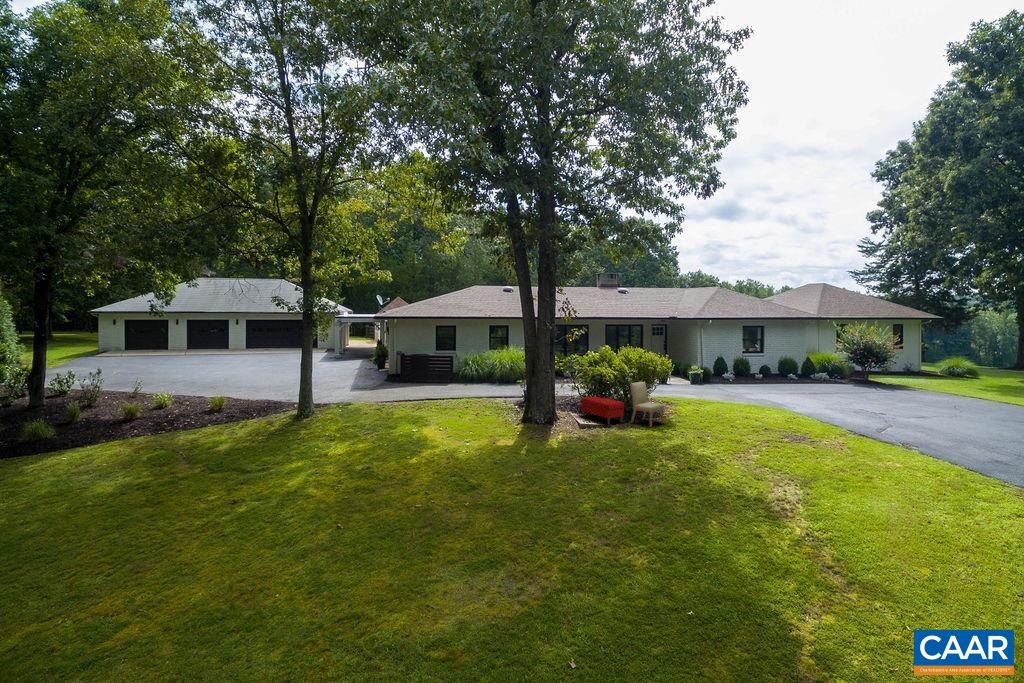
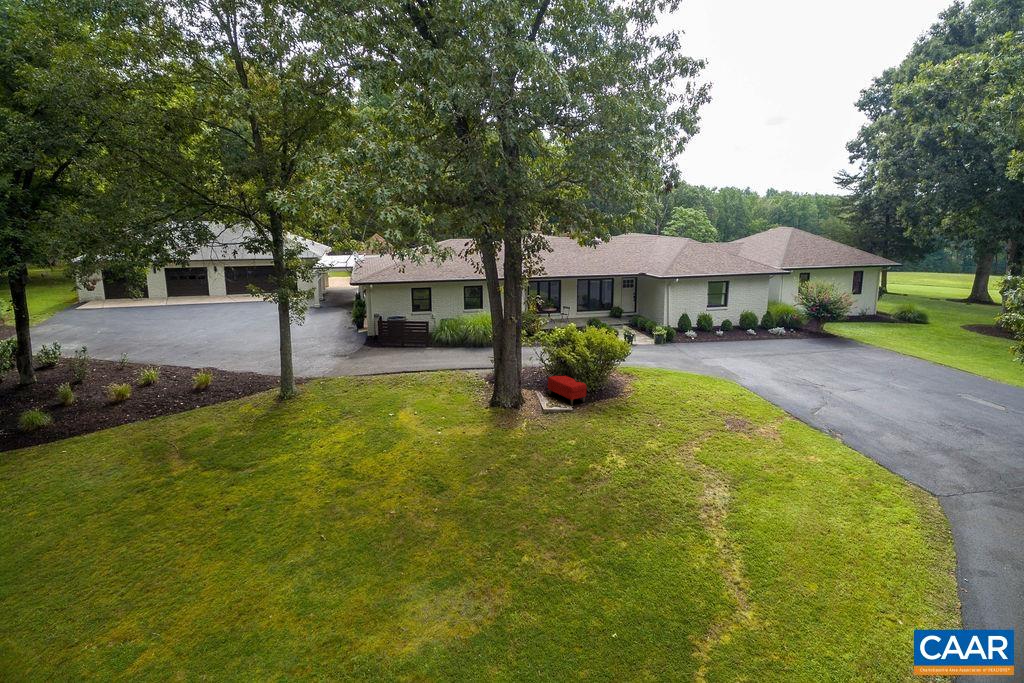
chair: present [631,382,664,427] -> none [592,364,623,408]

